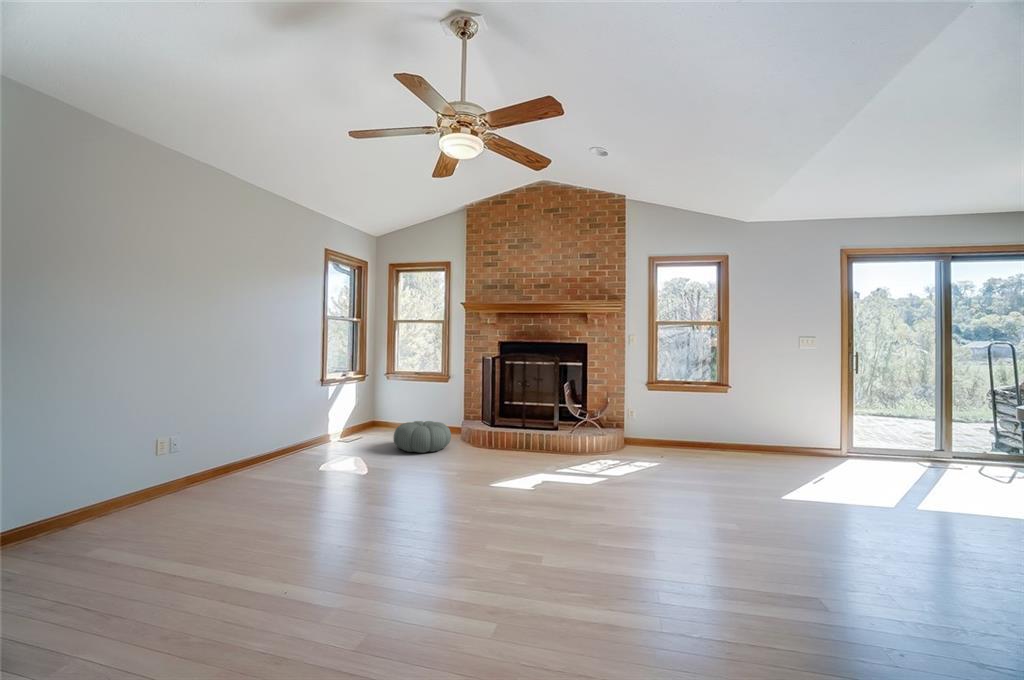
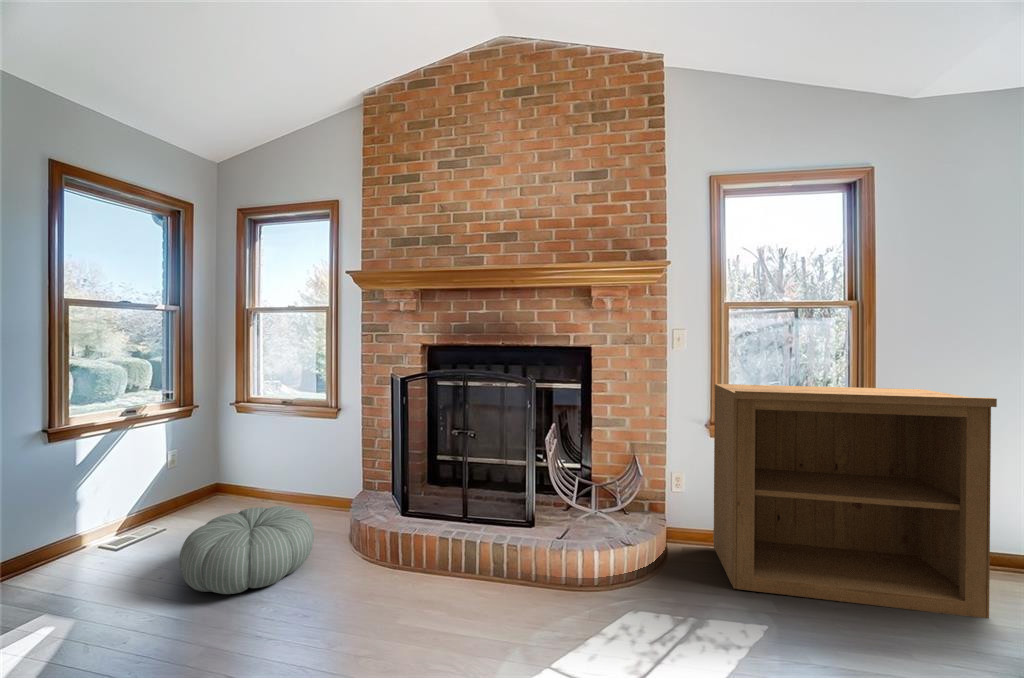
bookshelf: none [648,363,762,462] -> present [713,384,997,618]

